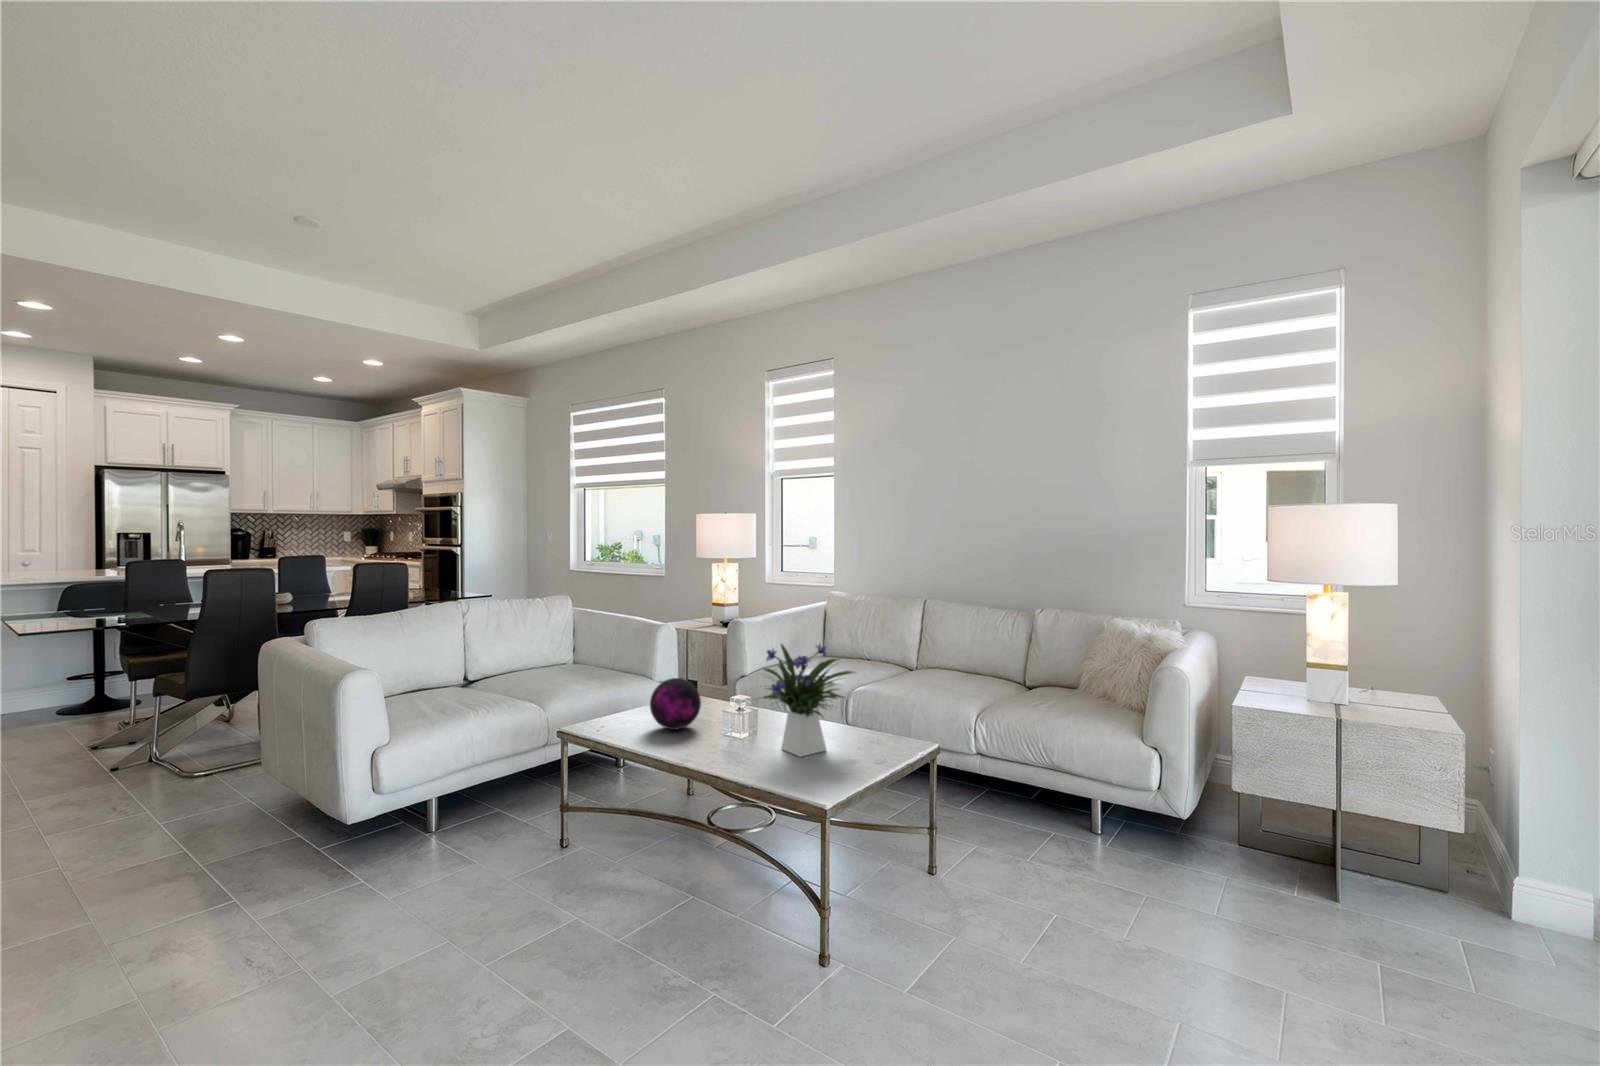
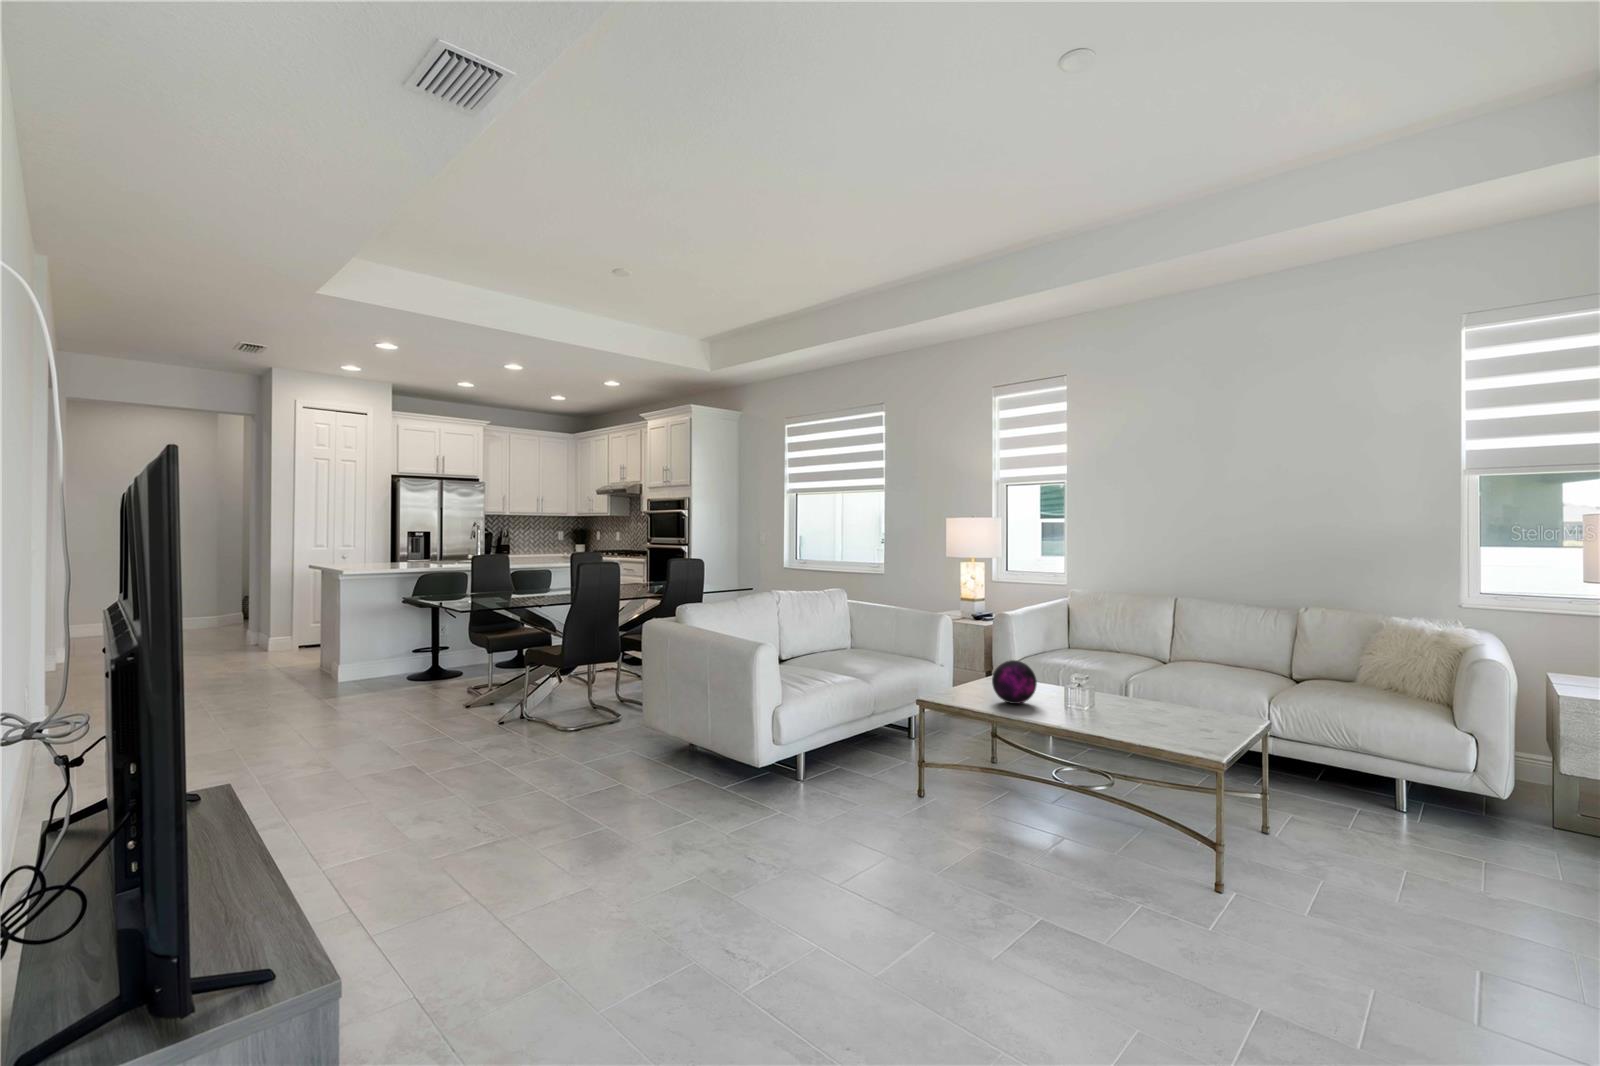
flower arrangement: present [763,644,853,756] -> none [1104,631,1207,728]

